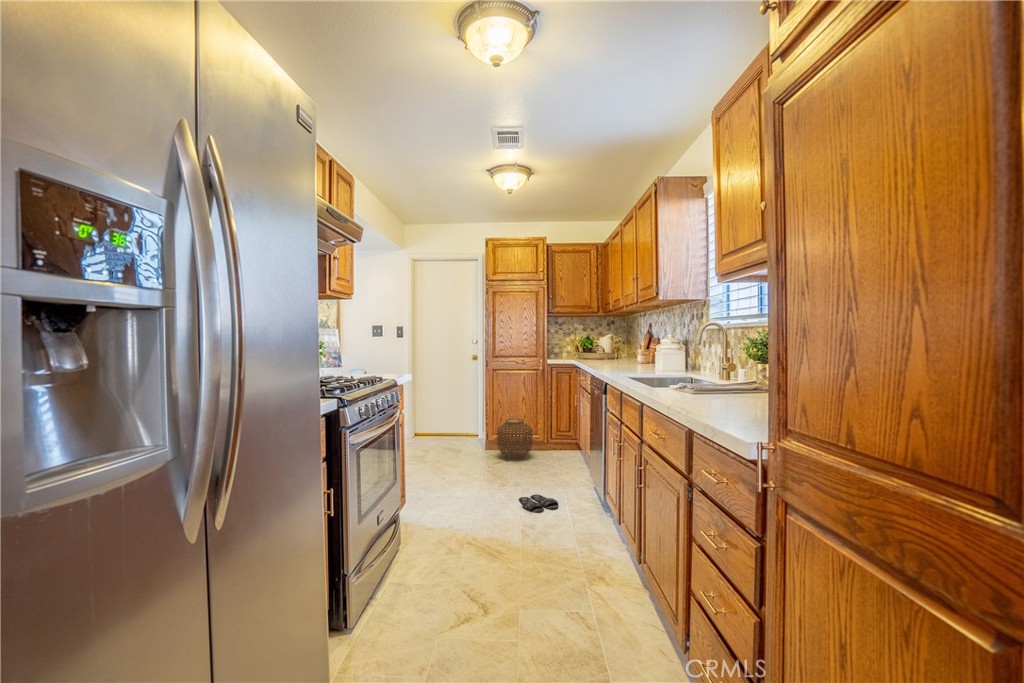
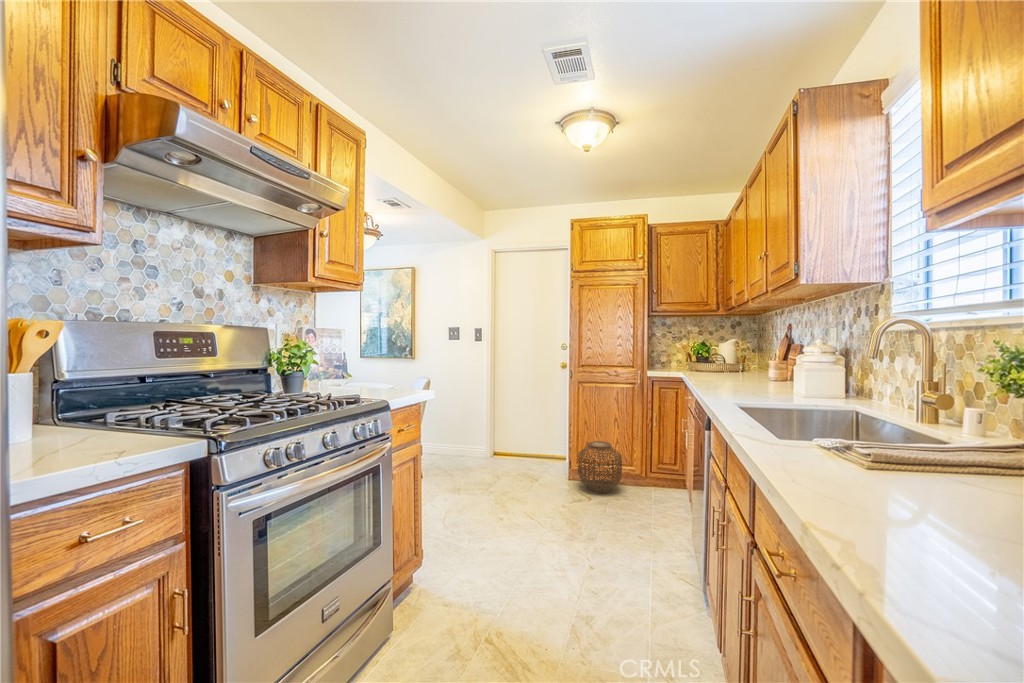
slippers: present [519,495,558,513] -> none [584,550,636,581]

